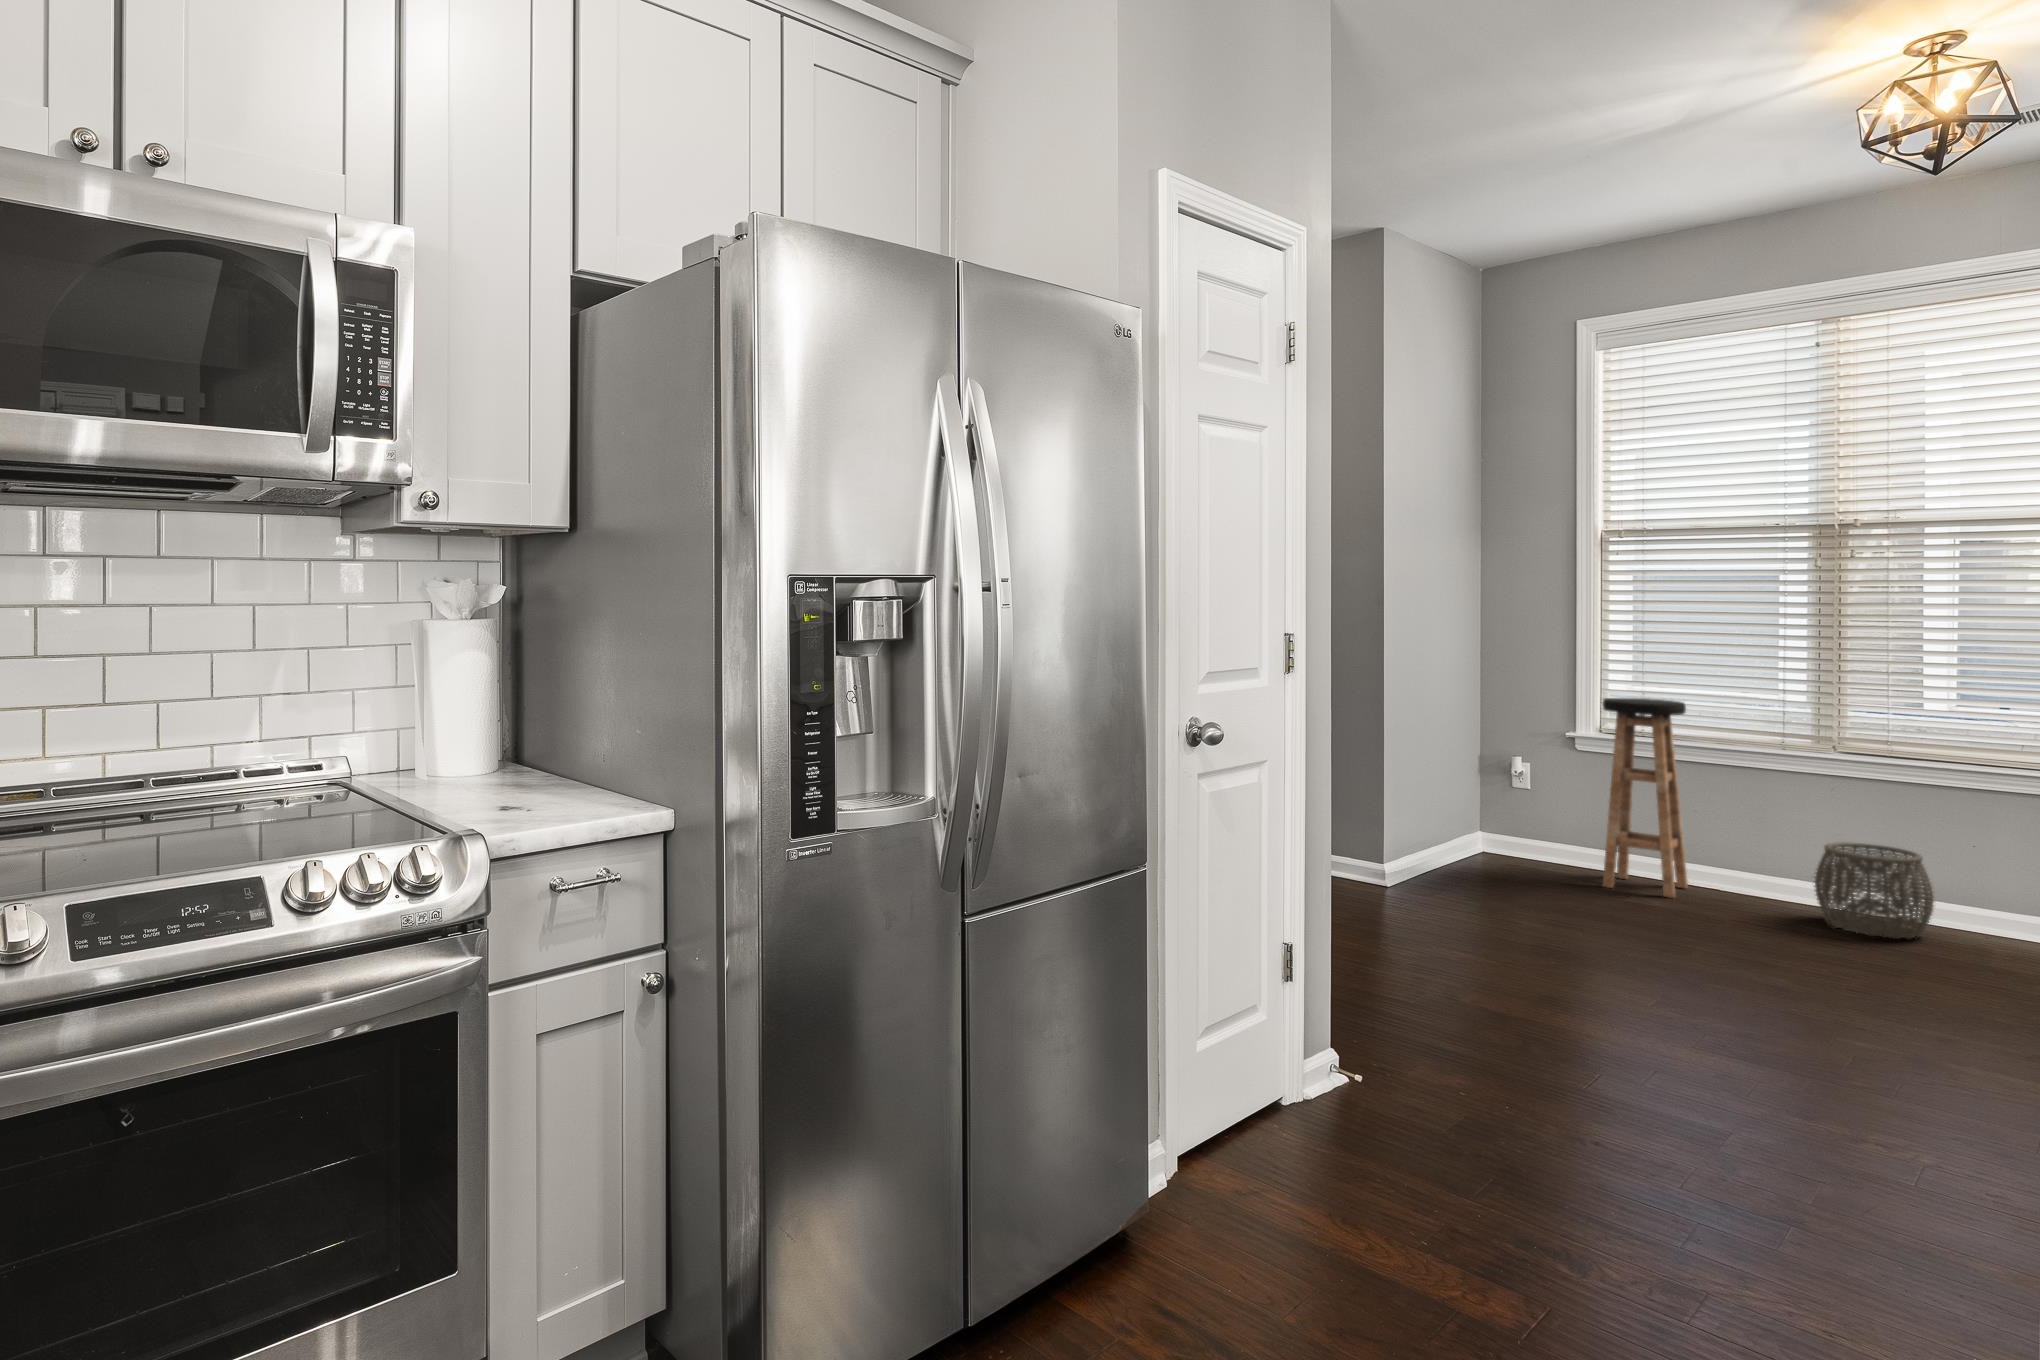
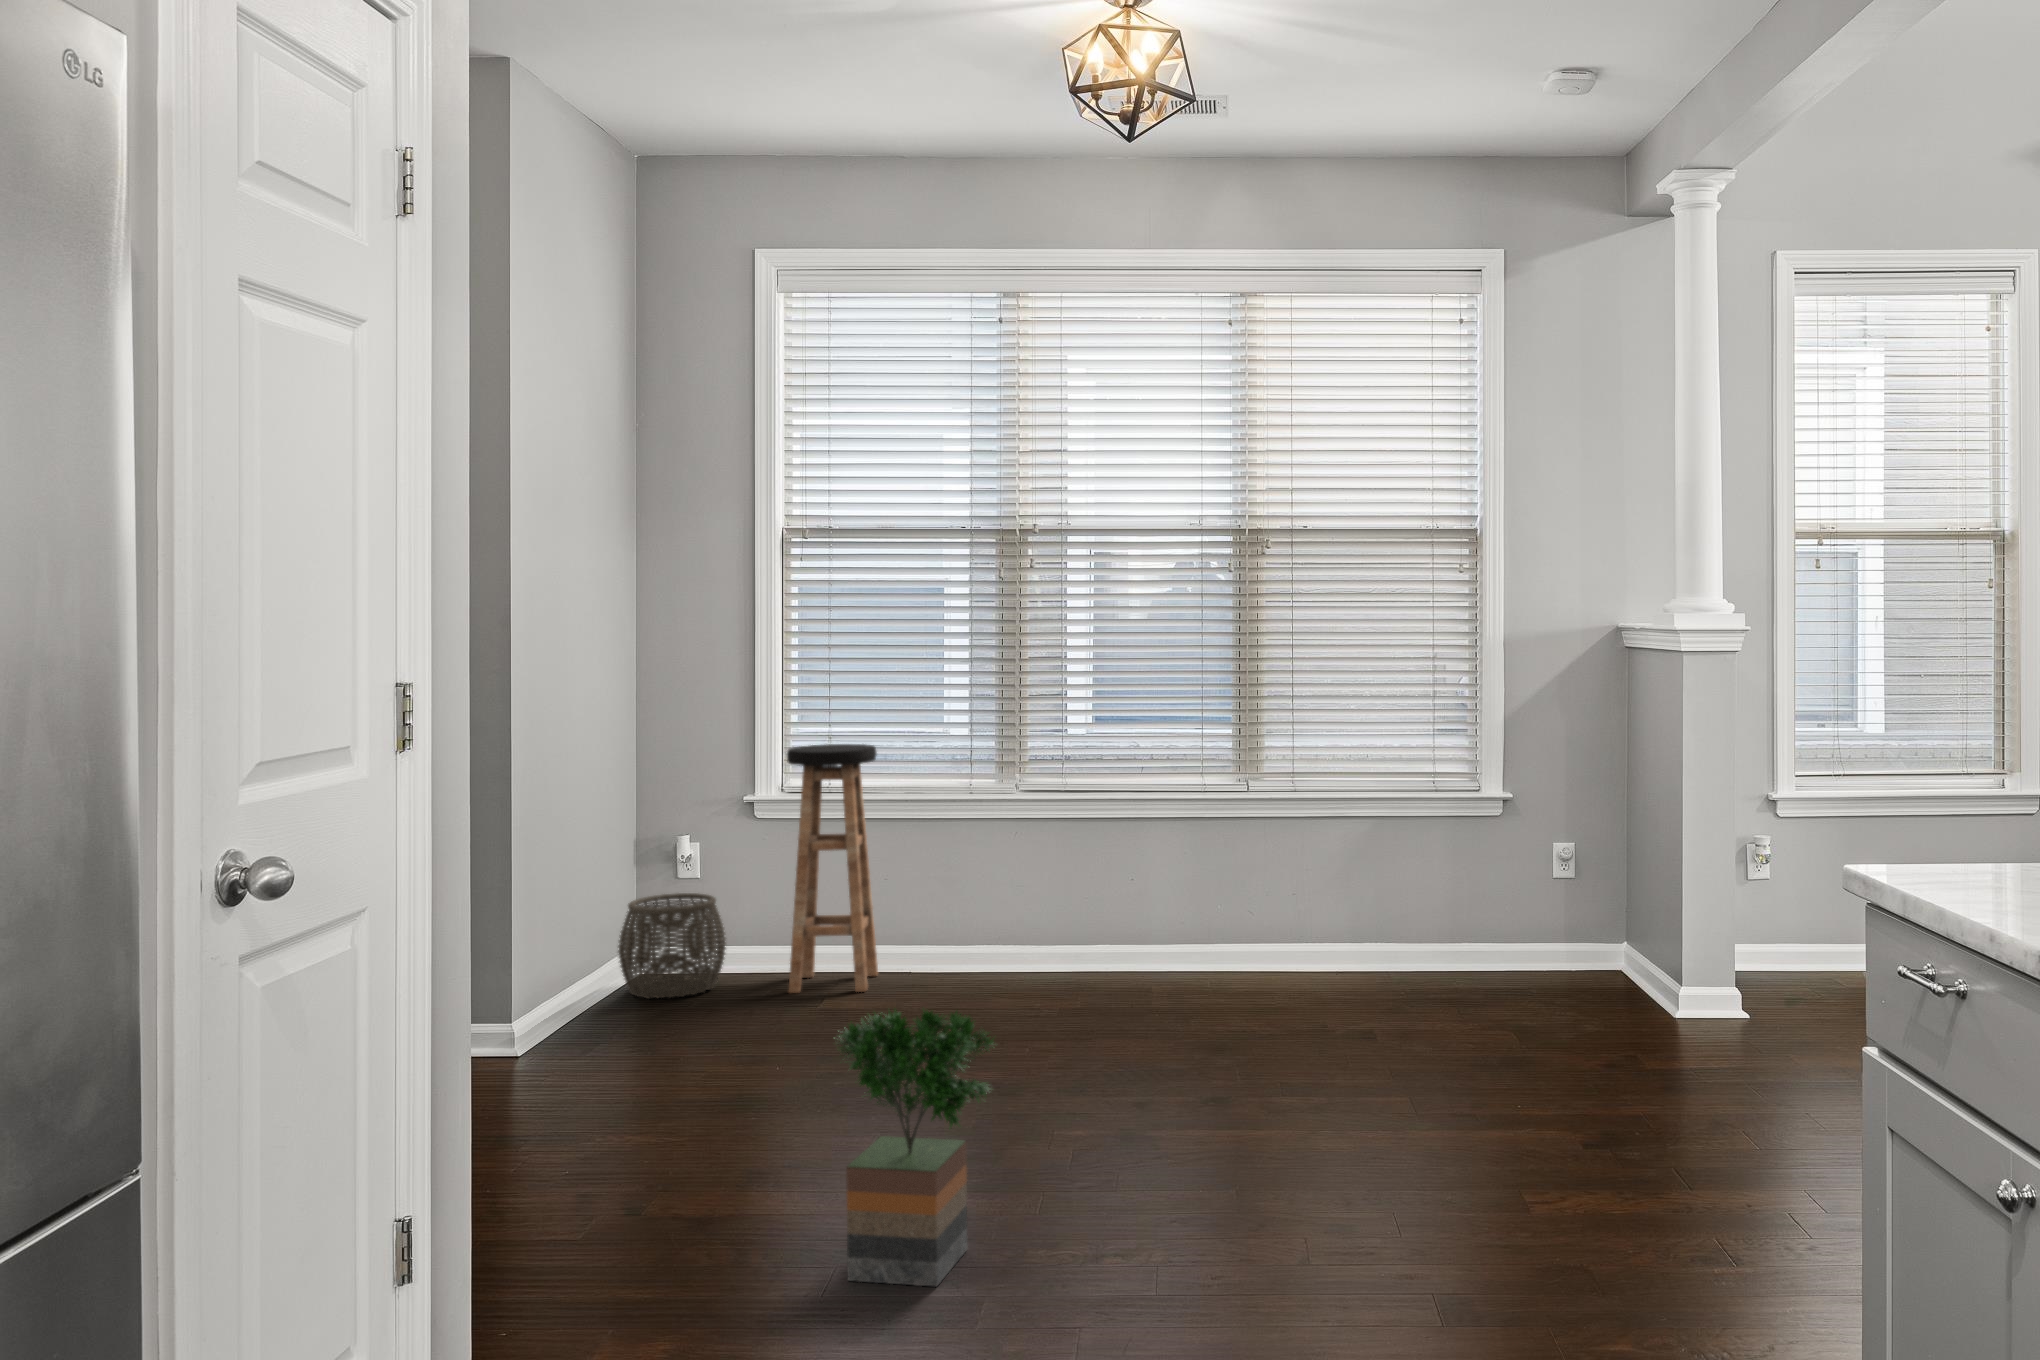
woven basket: present [1814,842,1934,939] -> present [618,893,726,998]
potted tree: none [1606,895,1761,1118] -> present [839,1009,993,1286]

